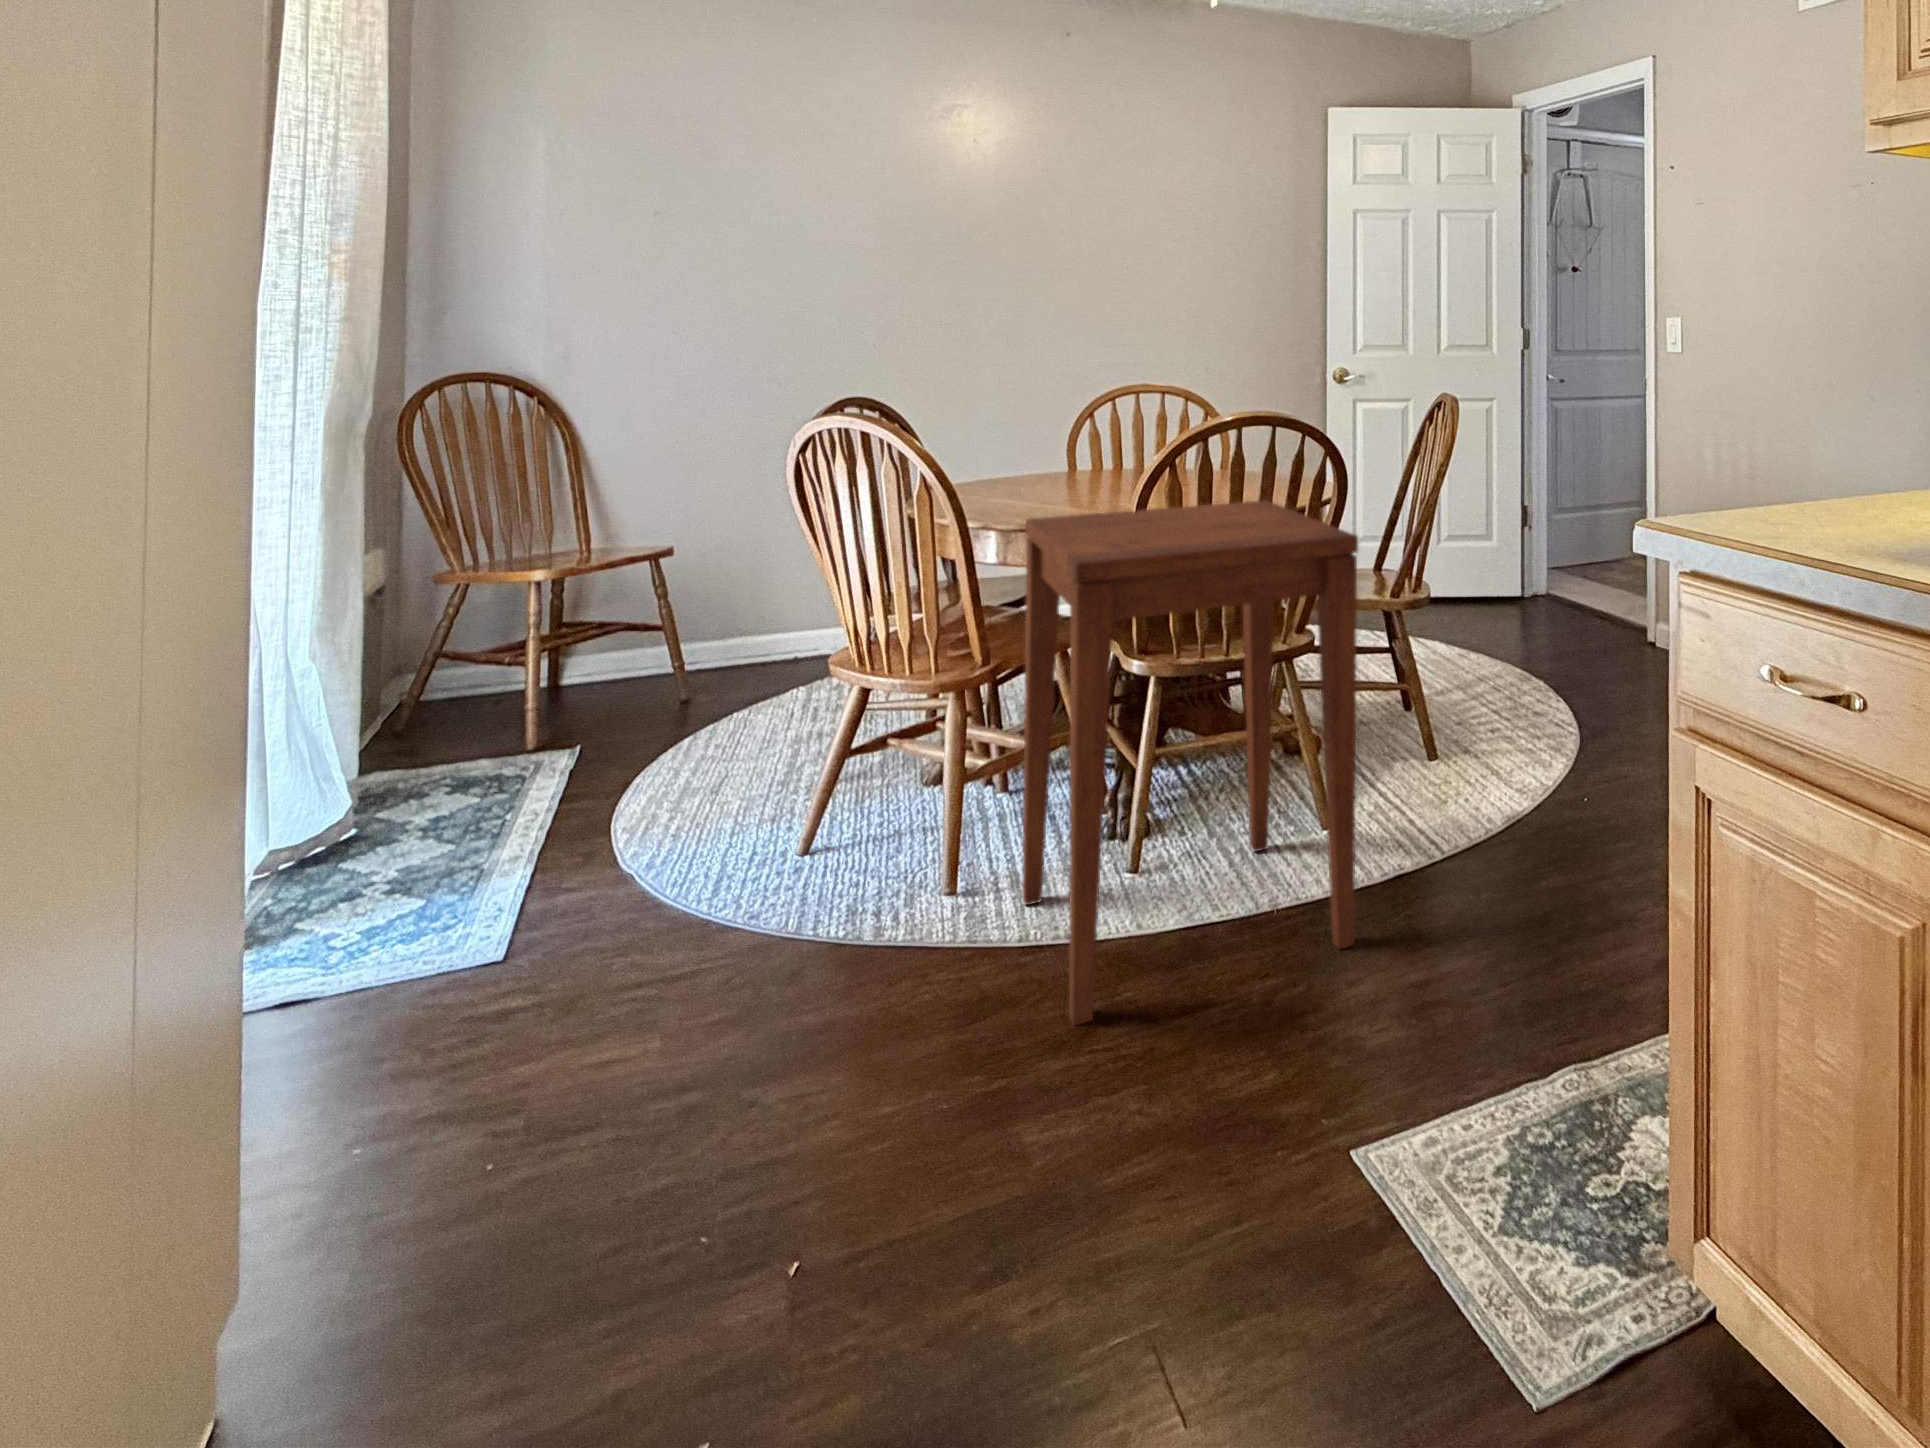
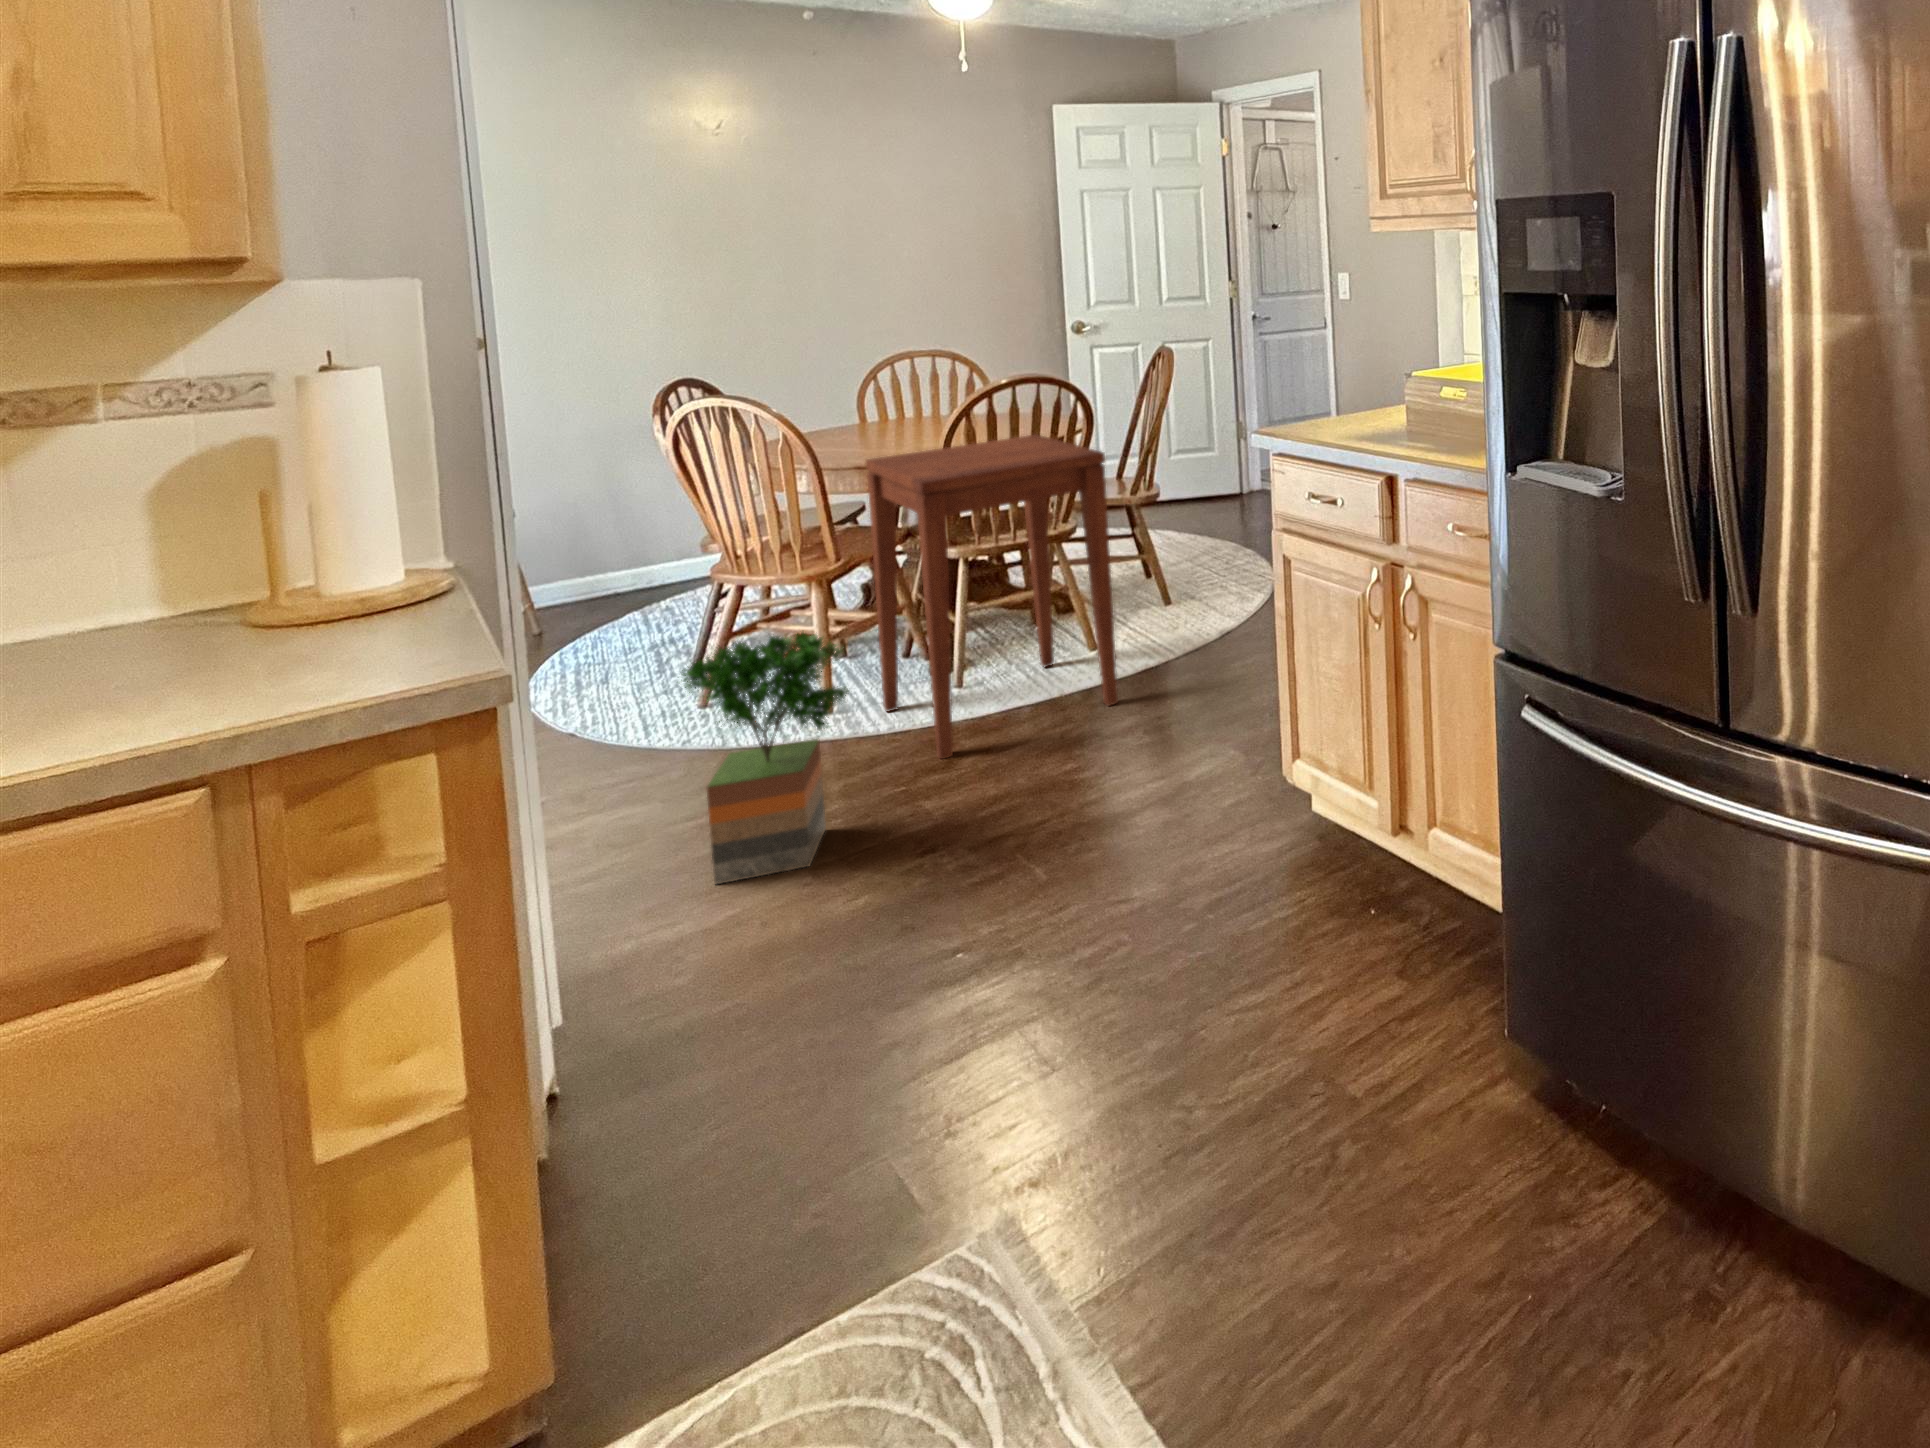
potted tree: none [620,808,914,1292] -> present [681,632,848,885]

